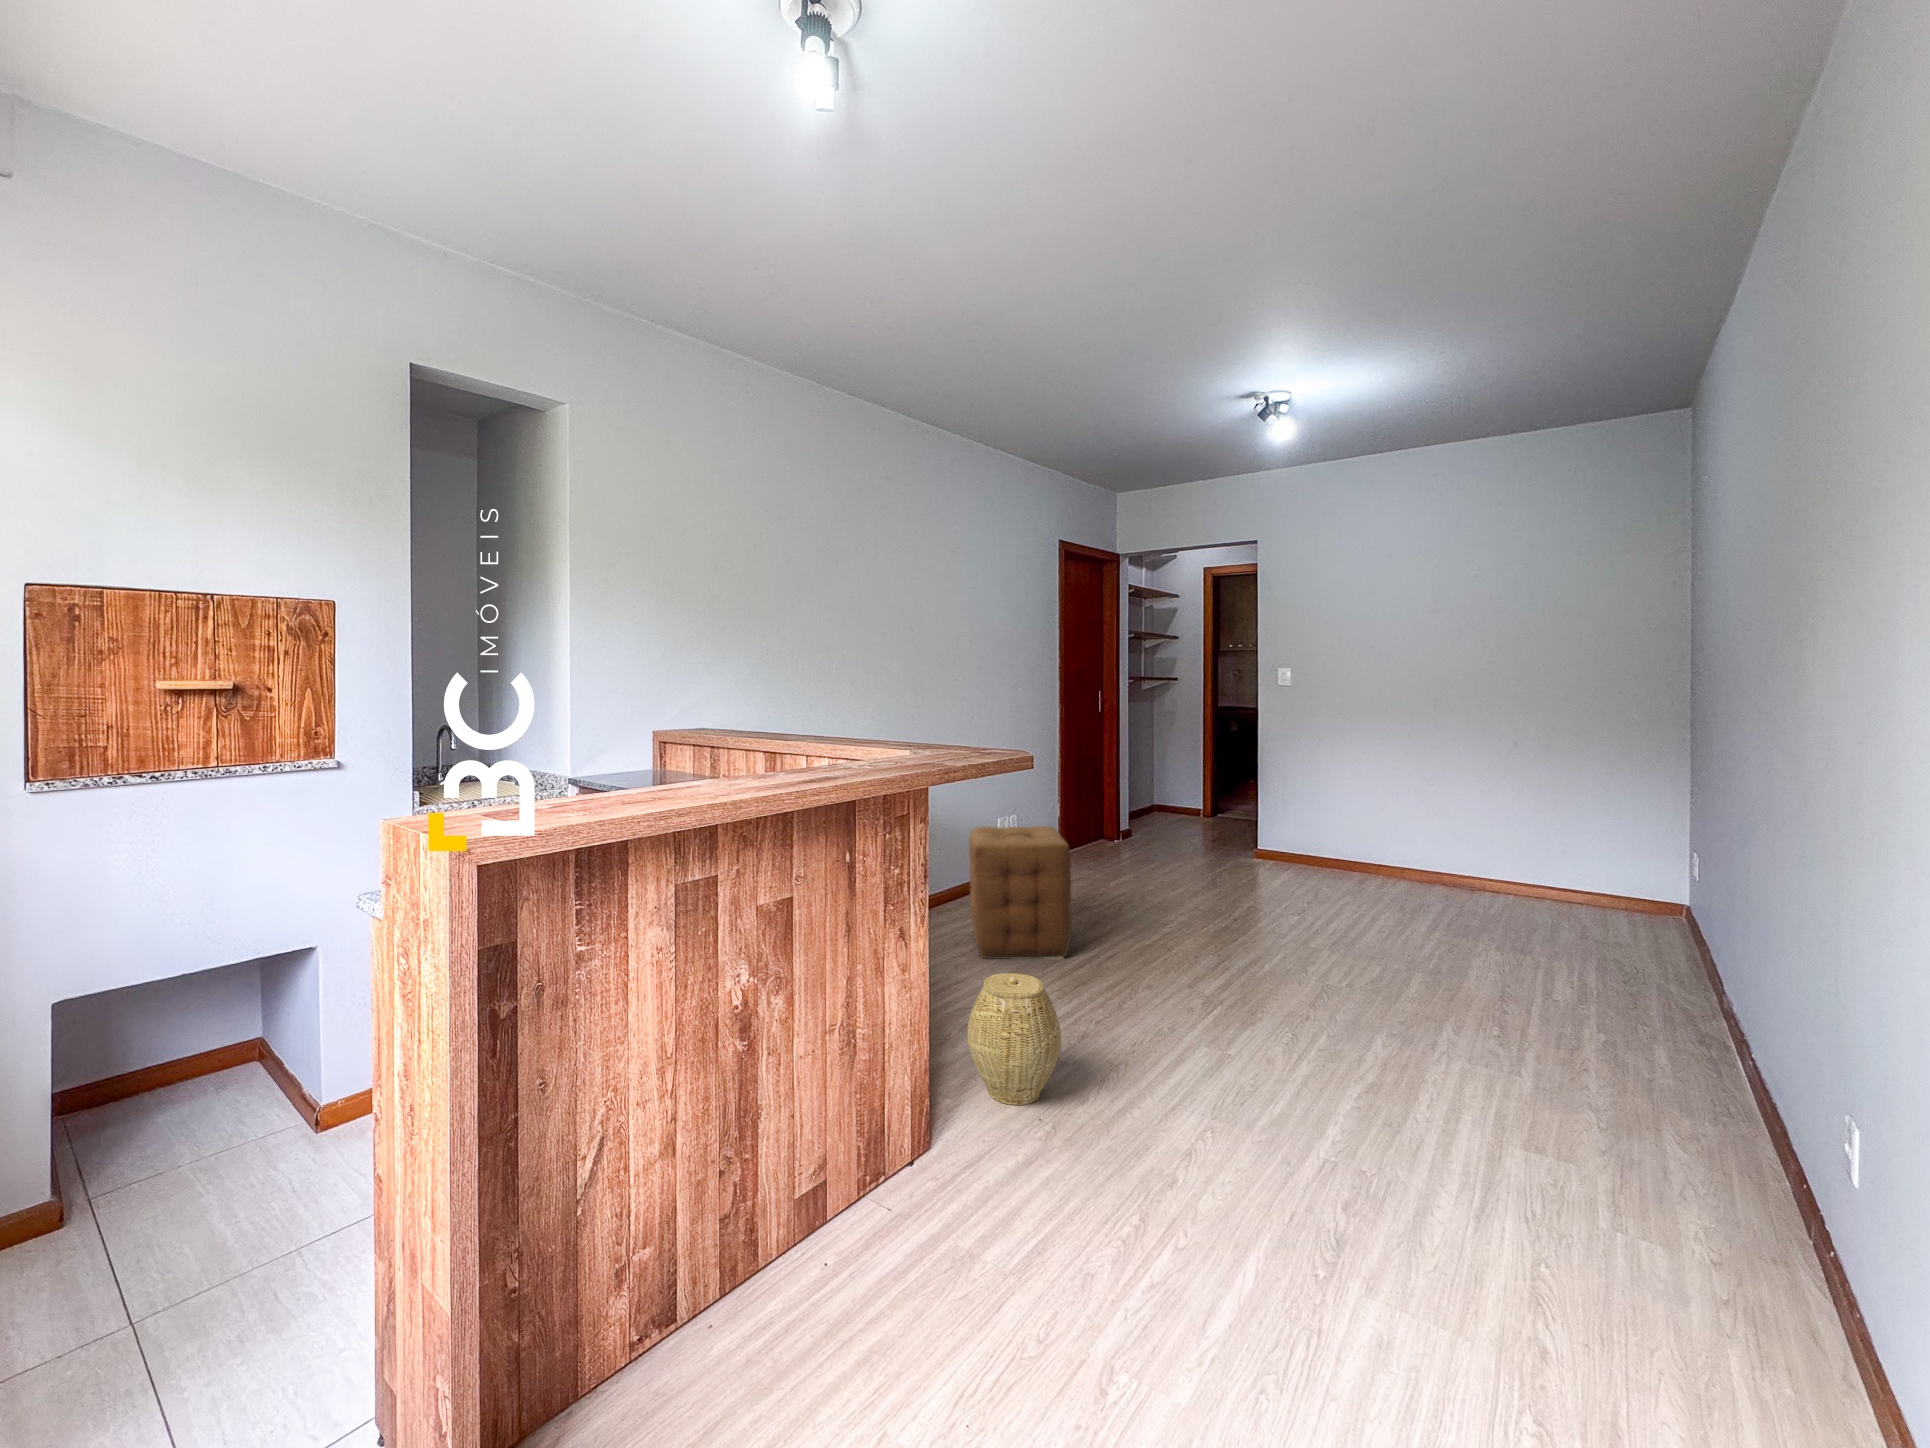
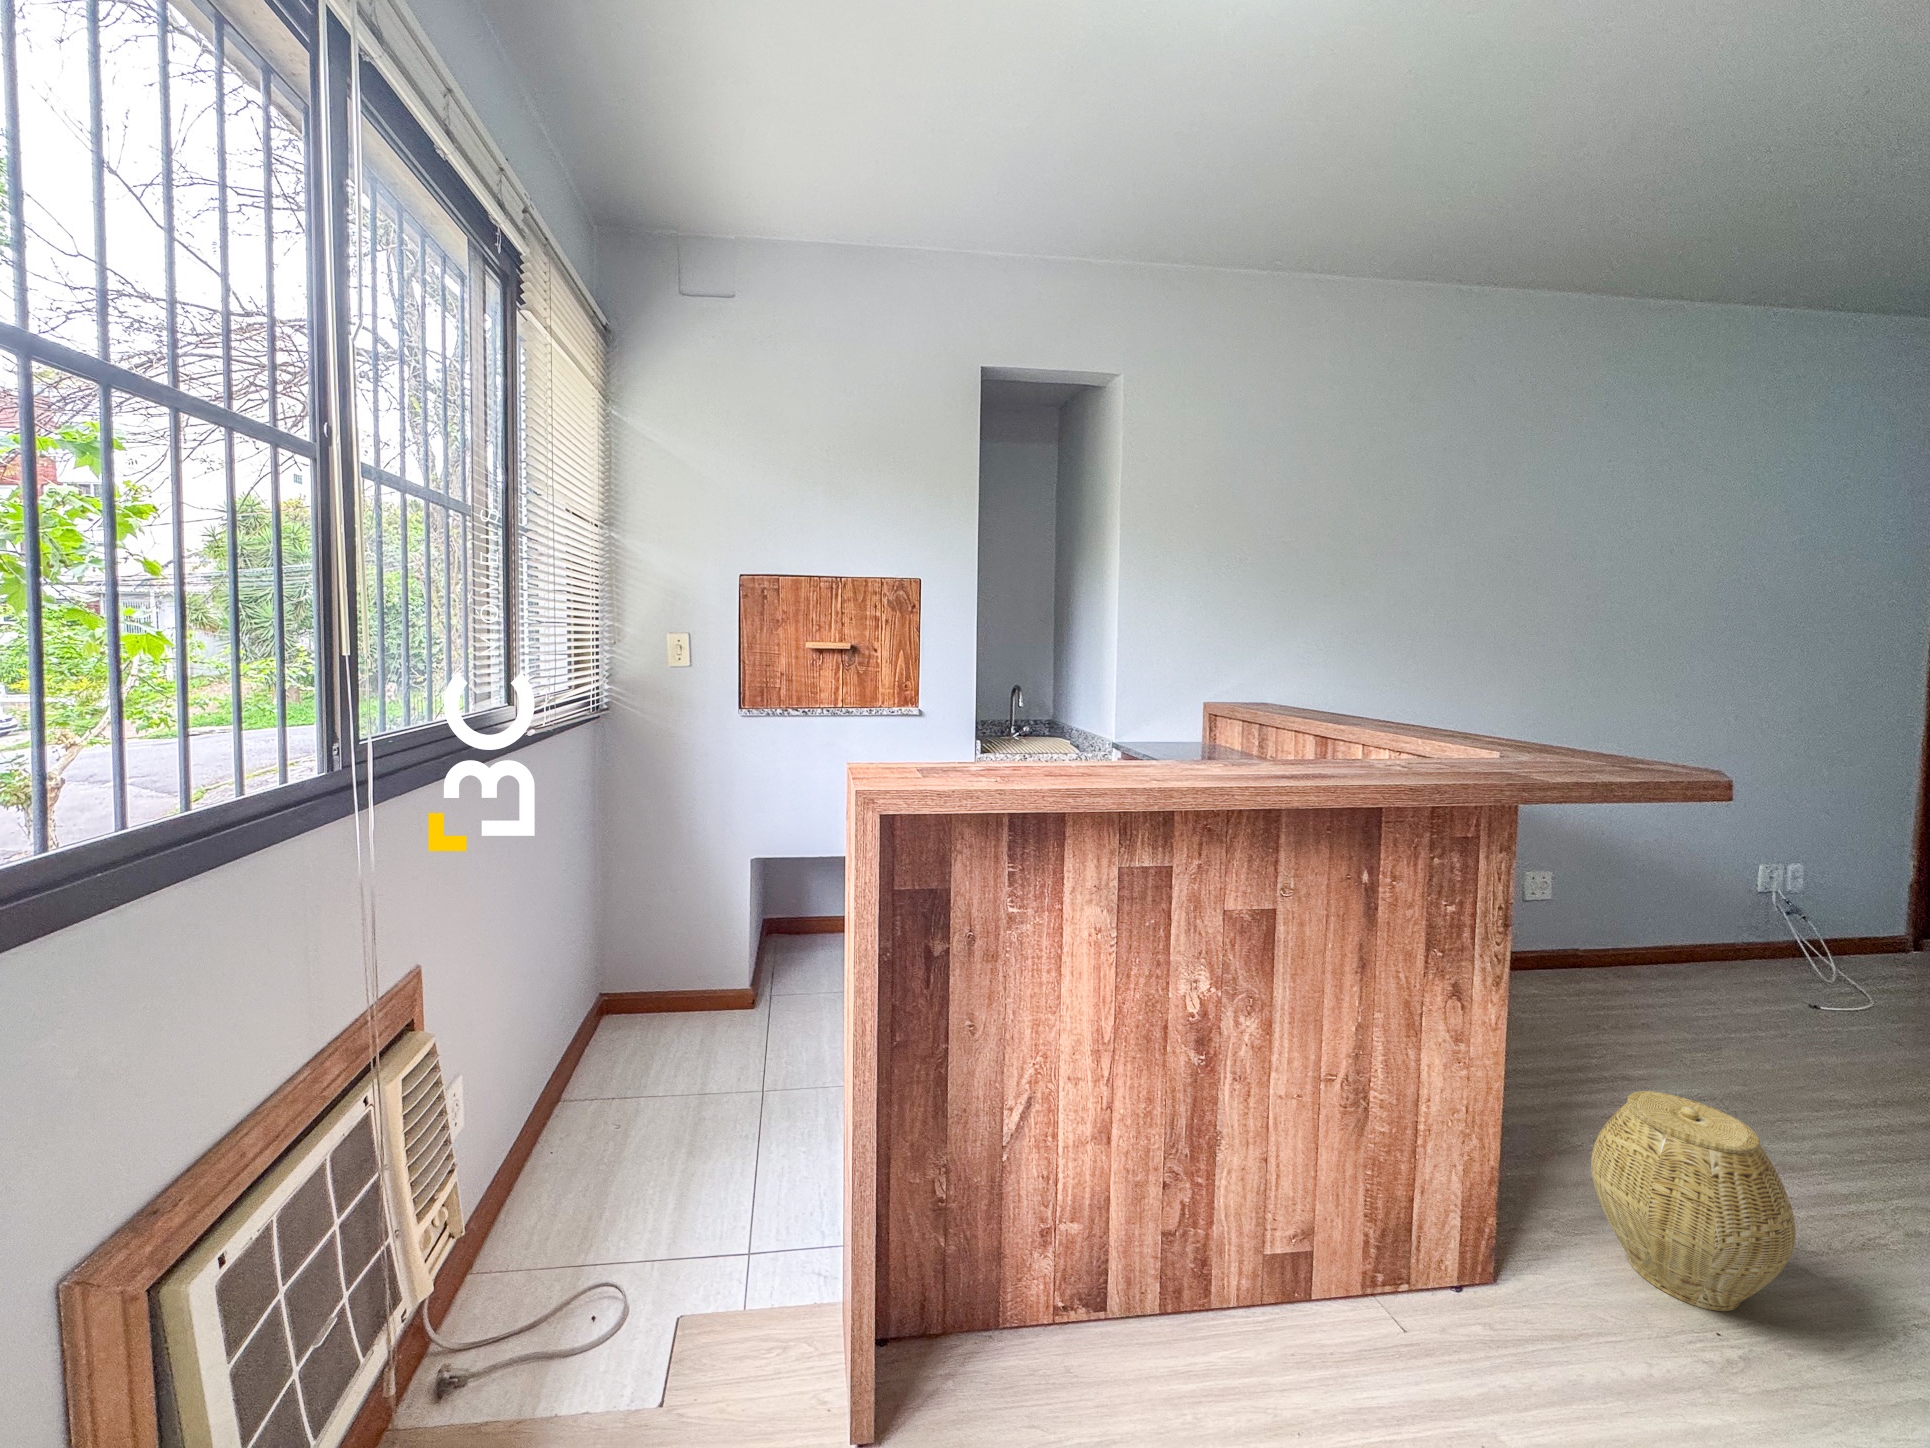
ottoman: present [969,826,1071,959] -> none [1657,865,1888,1107]

